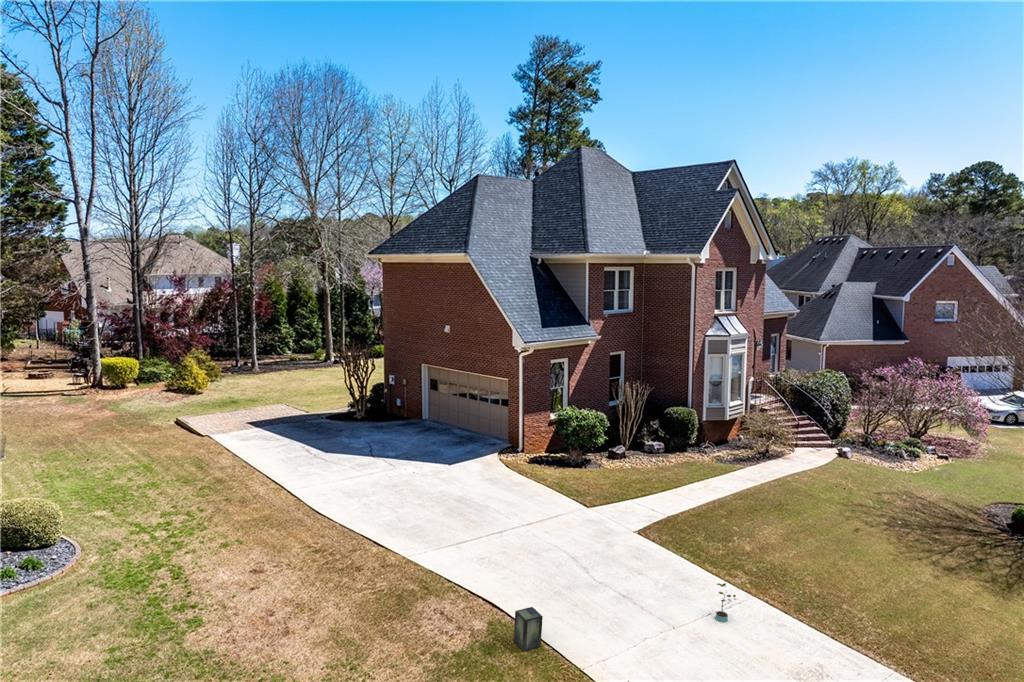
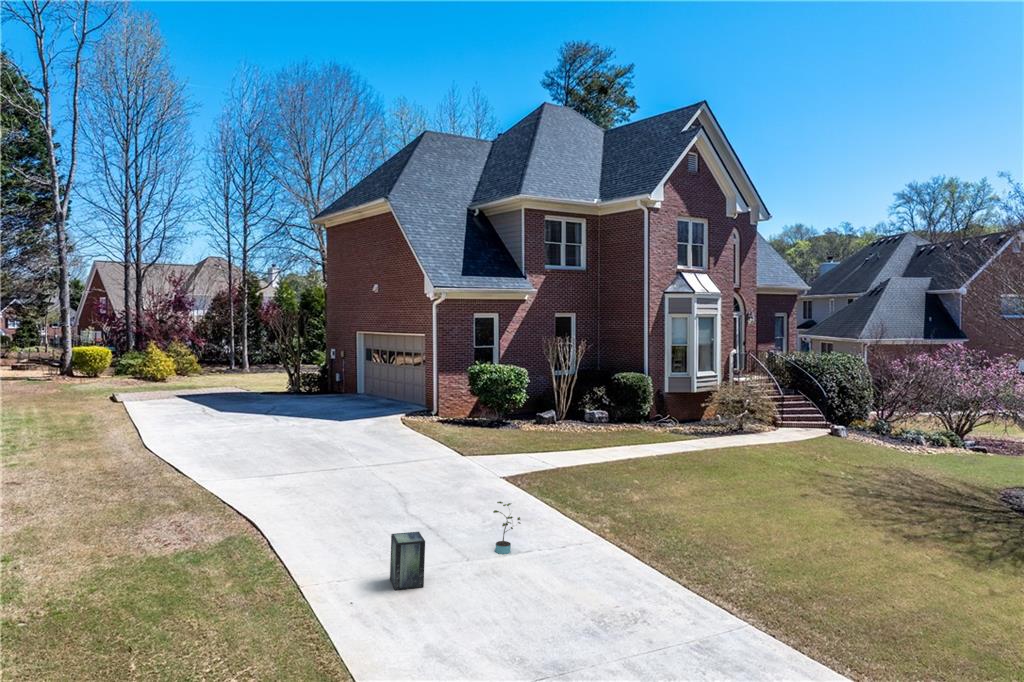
storage box: present [514,607,542,652] -> present [390,532,425,591]

